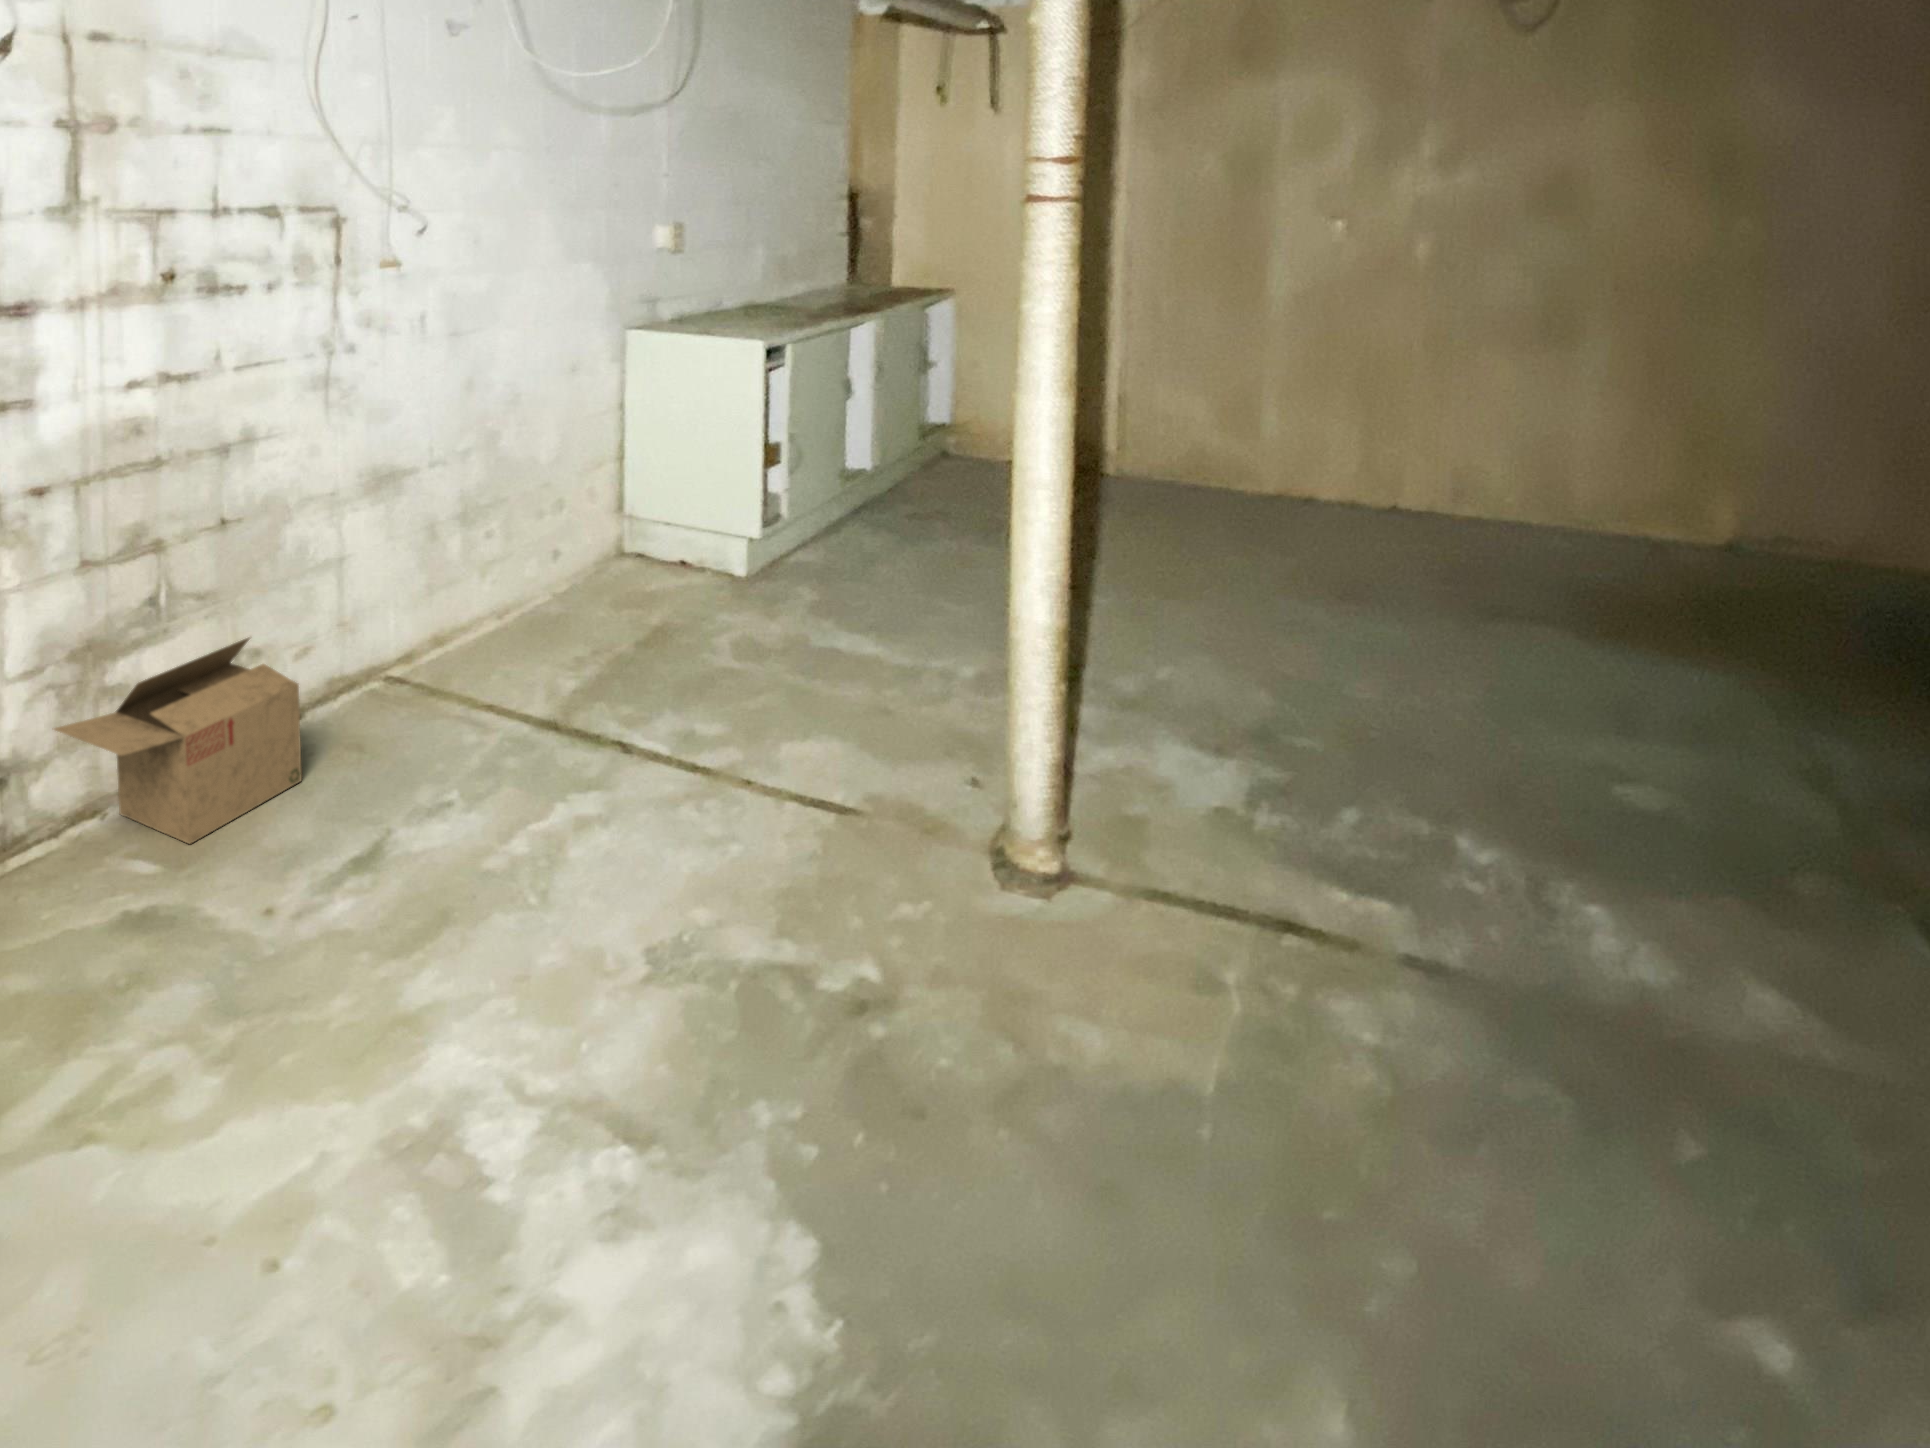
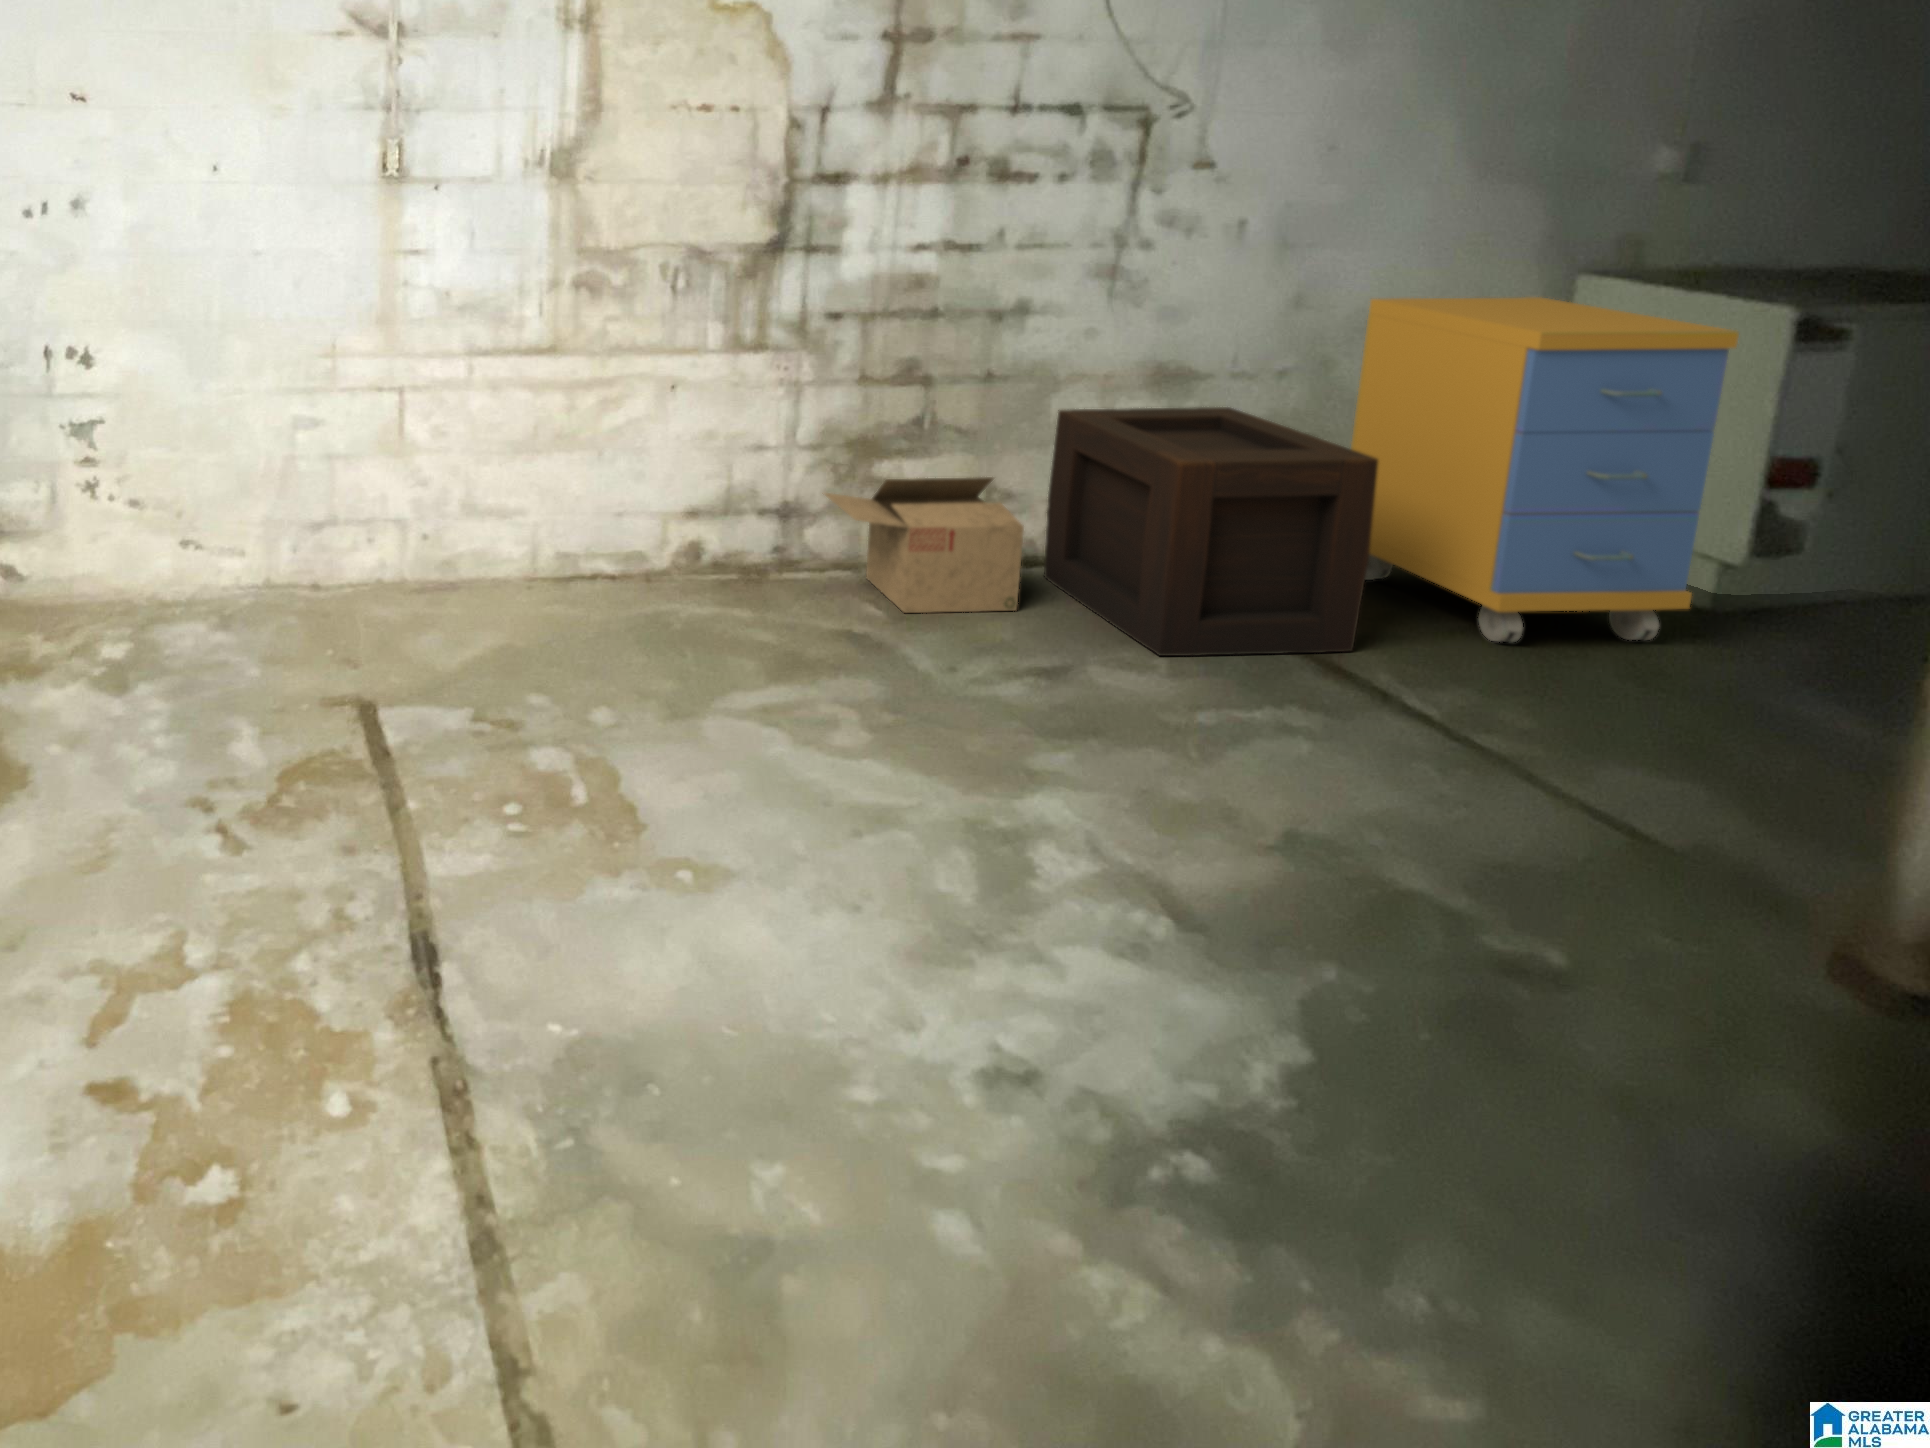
storage cabinet: none [506,355,718,644] -> present [1351,297,1739,642]
wooden crate: none [296,495,570,773] -> present [1044,407,1378,656]

